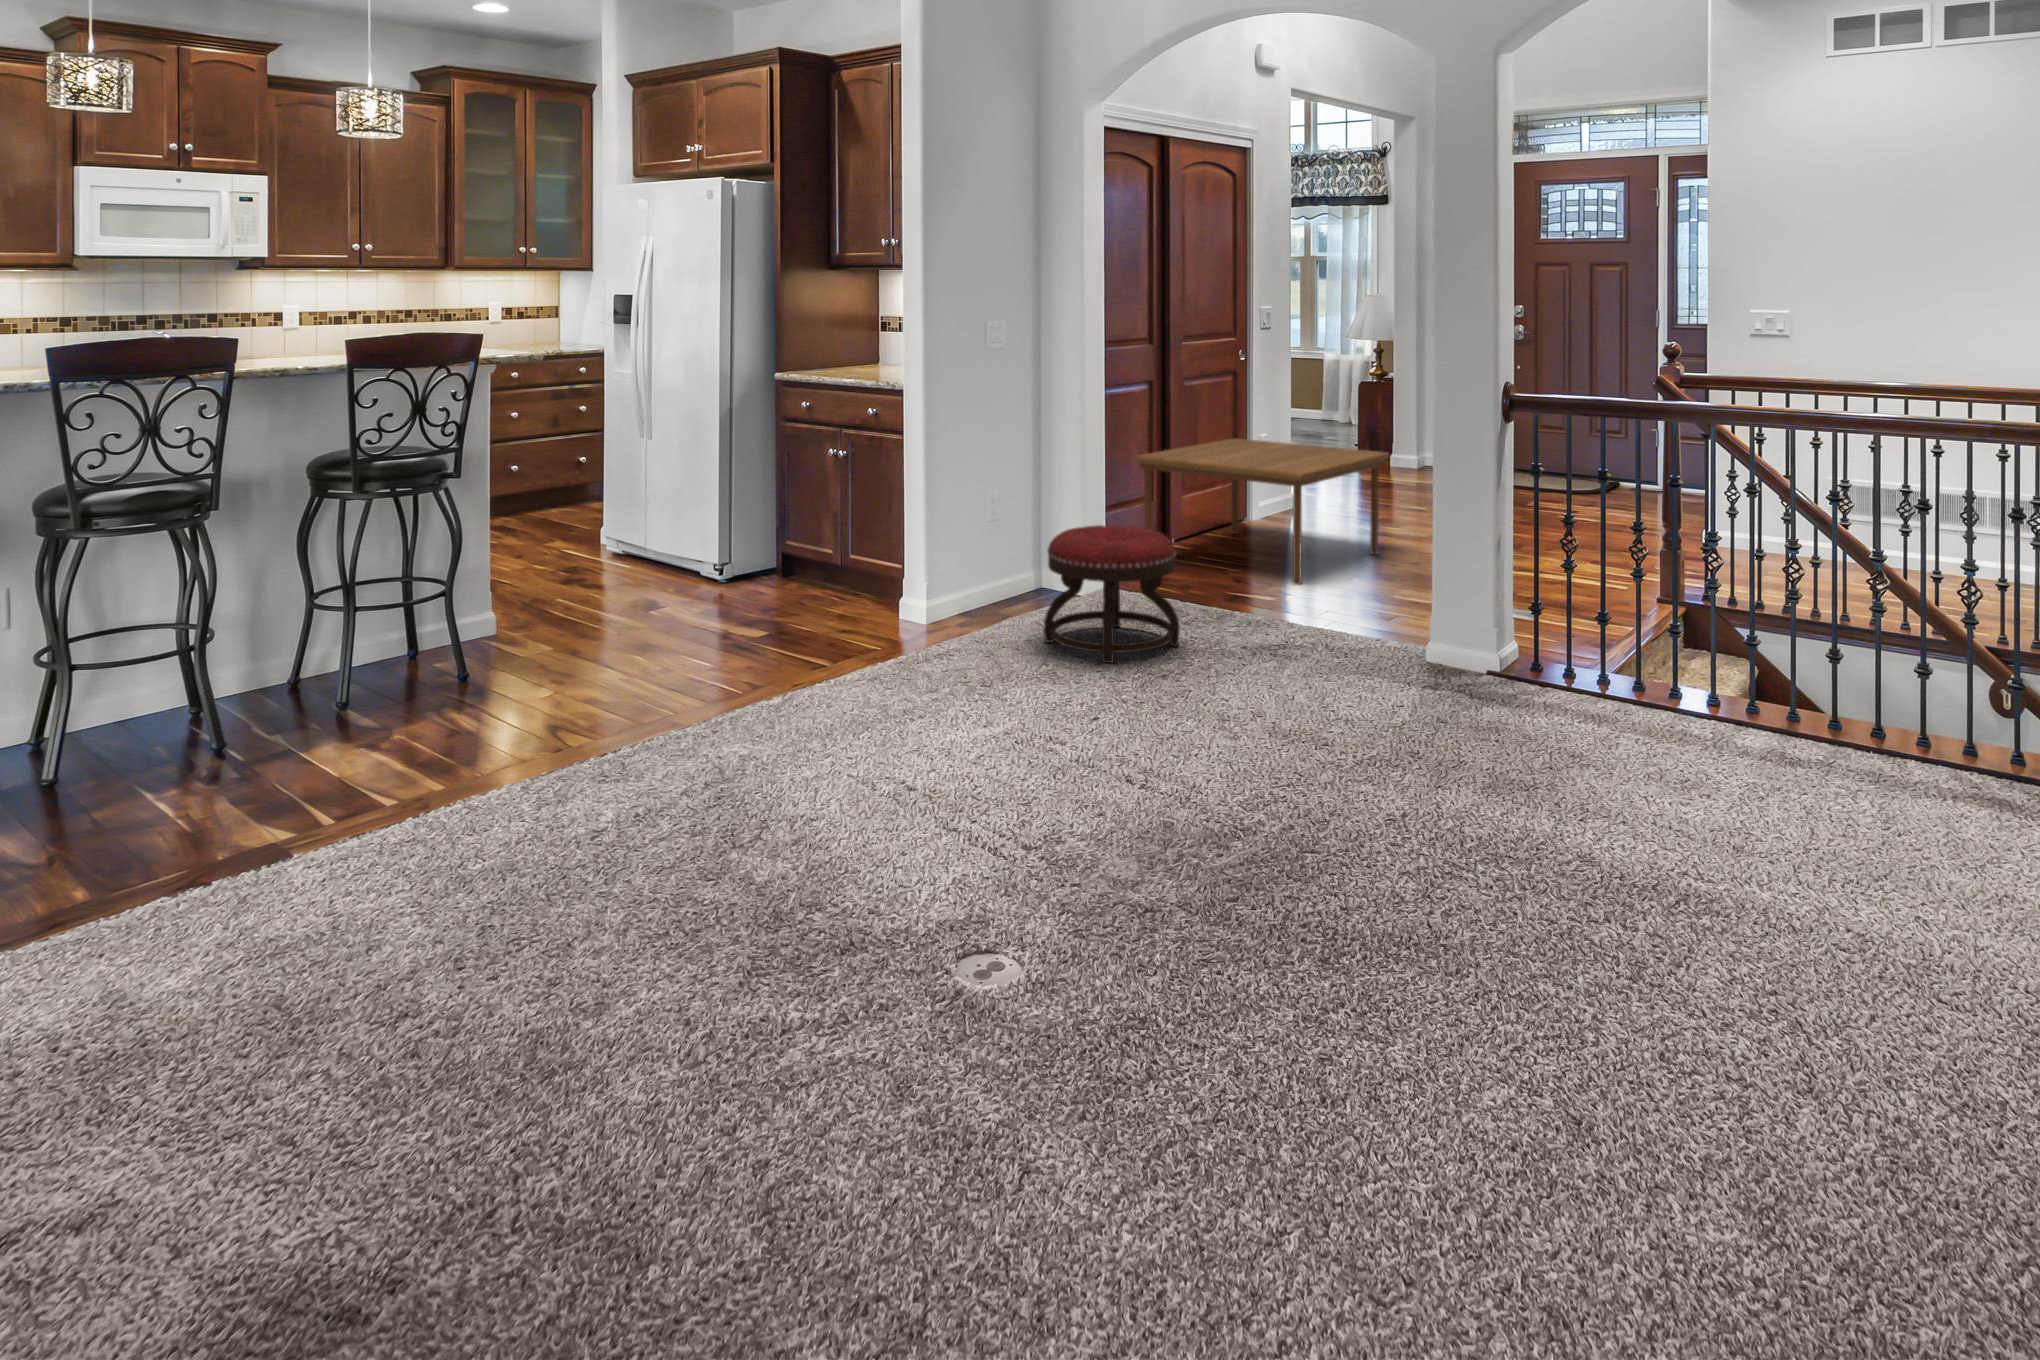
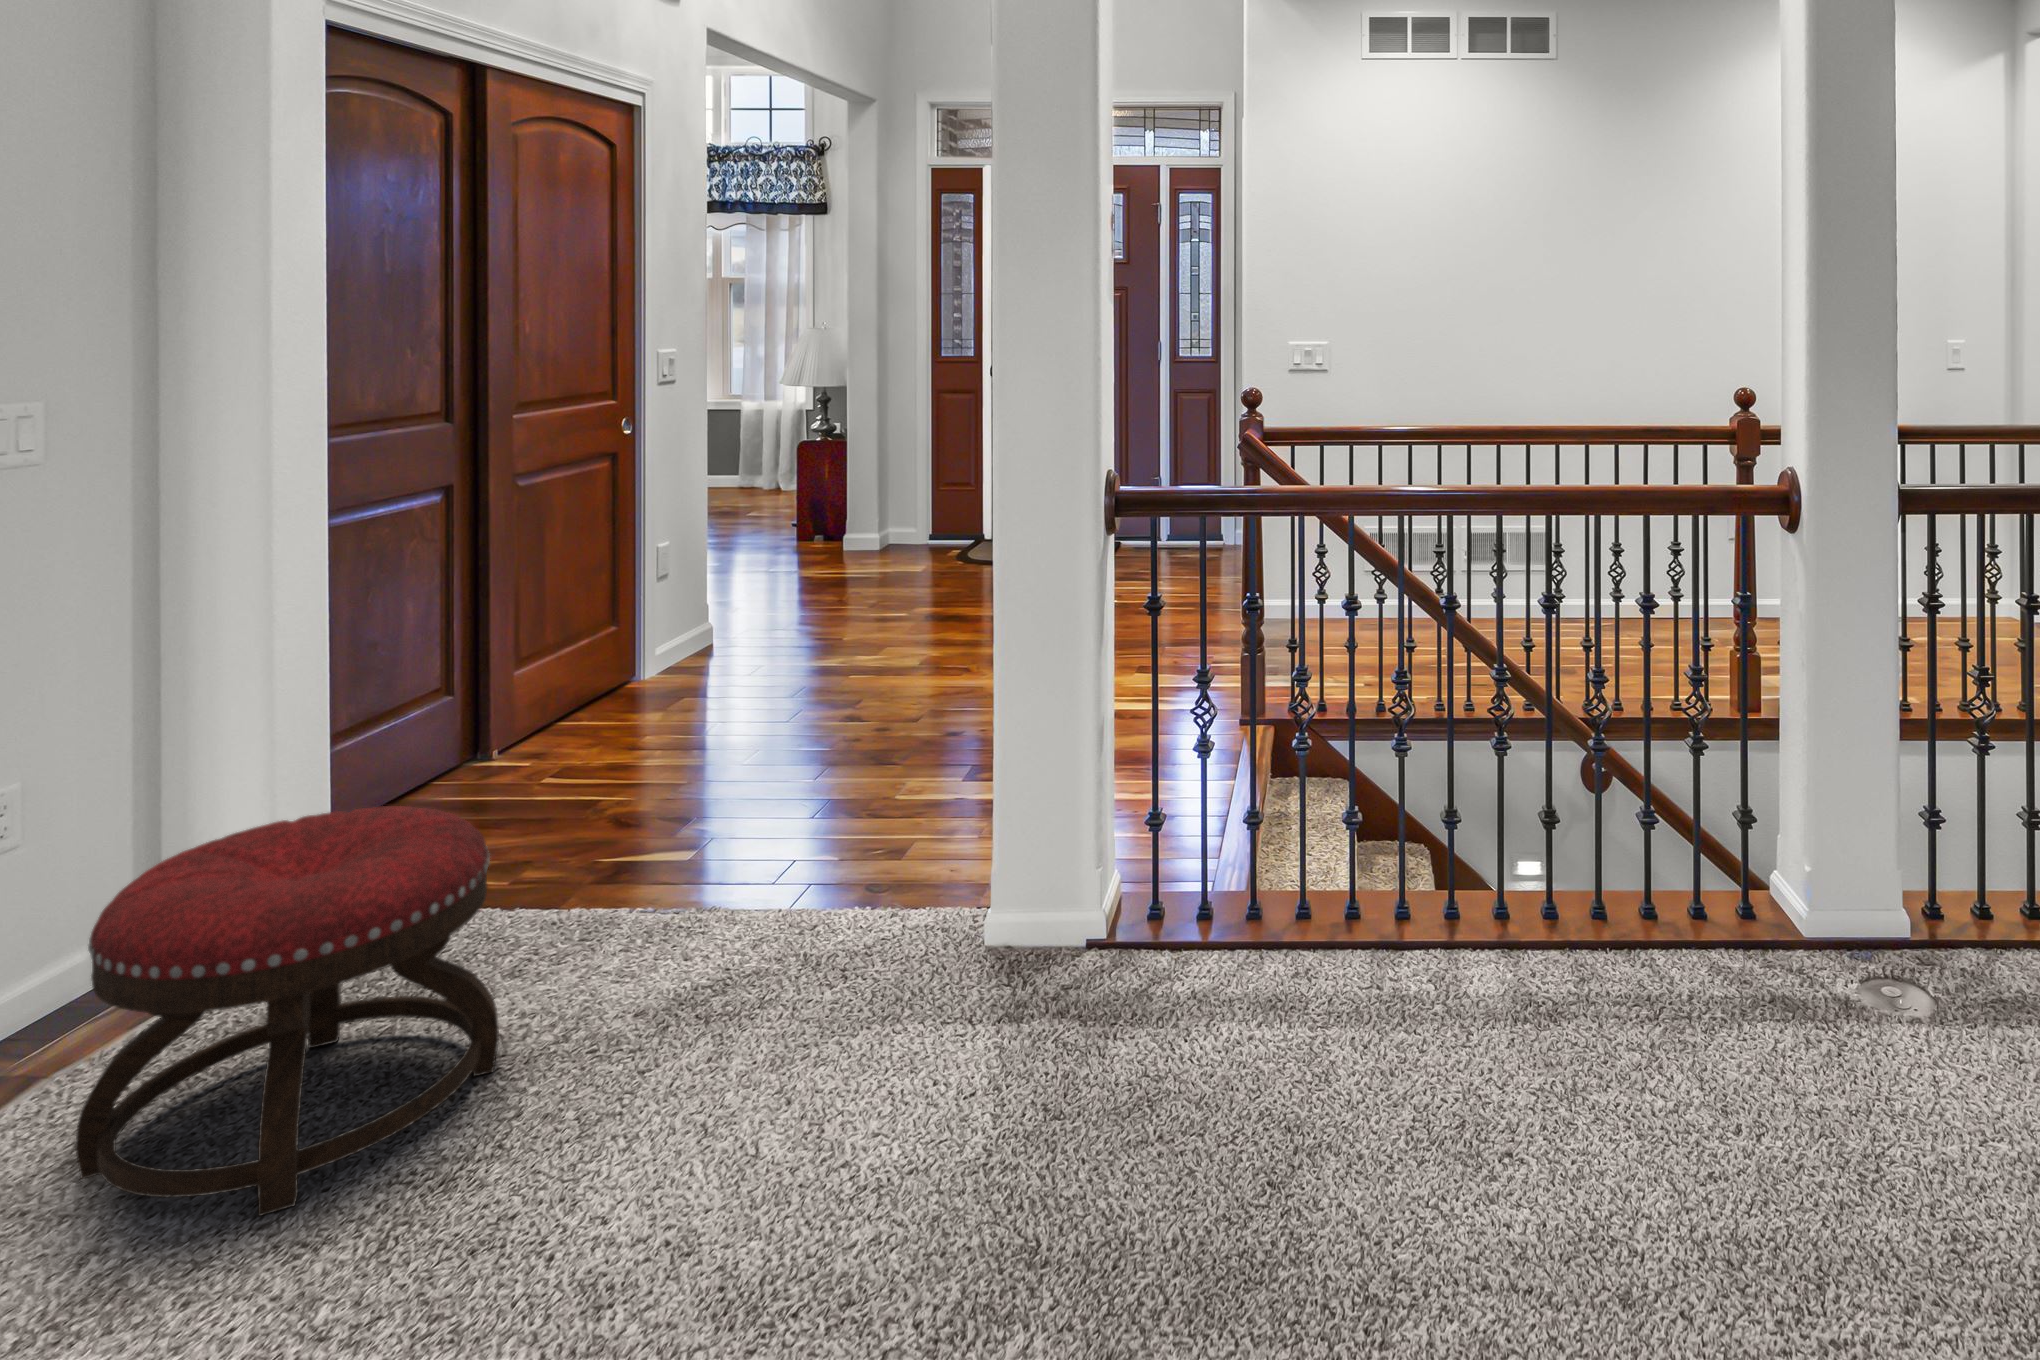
coffee table: present [1135,438,1390,585] -> none [408,547,886,807]

